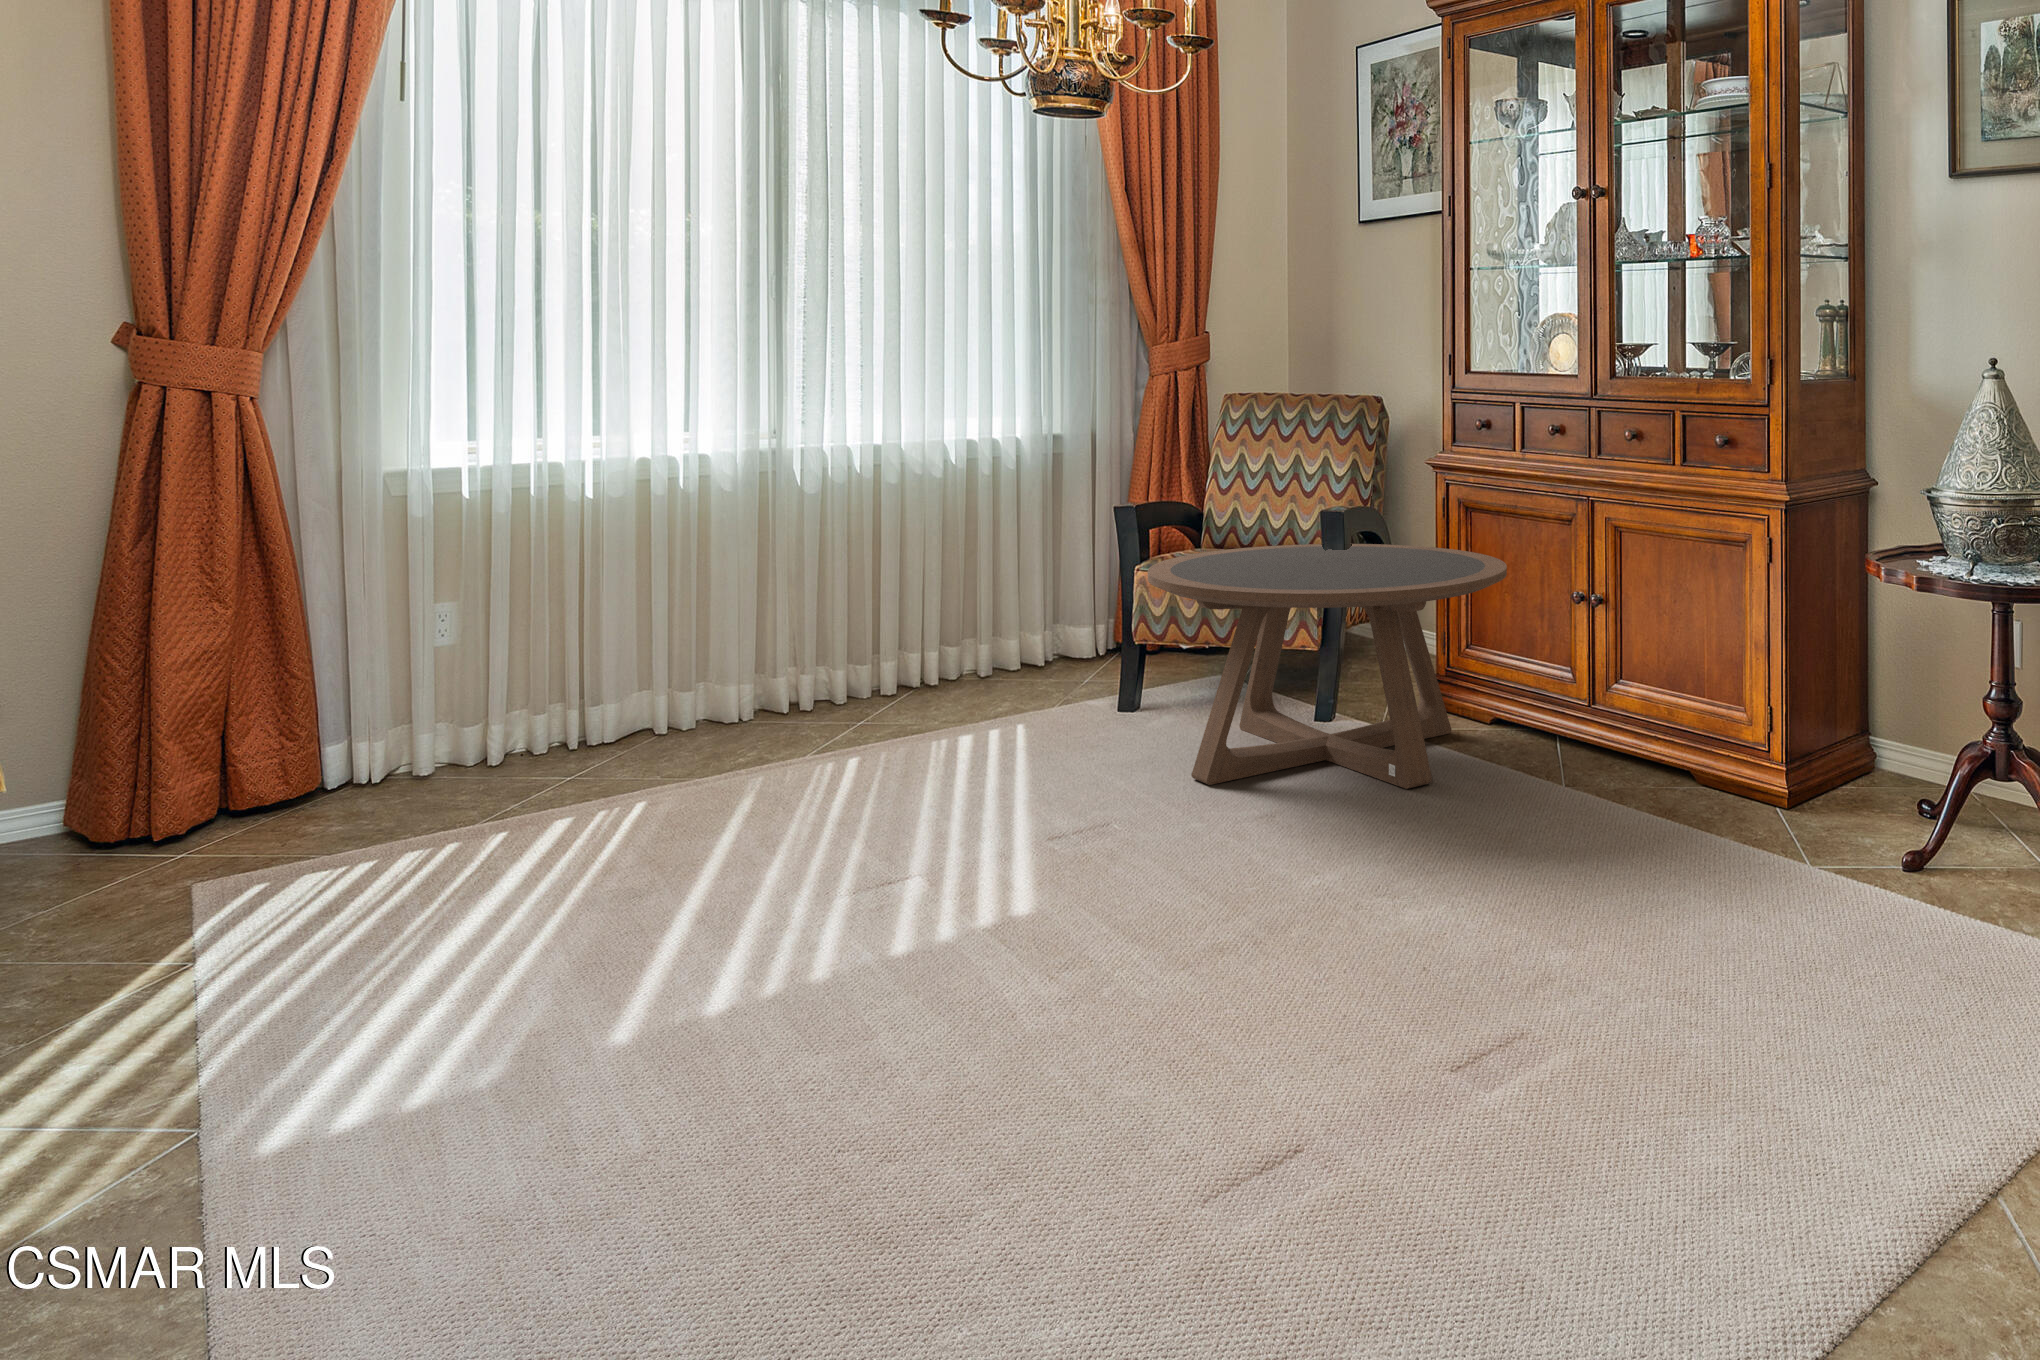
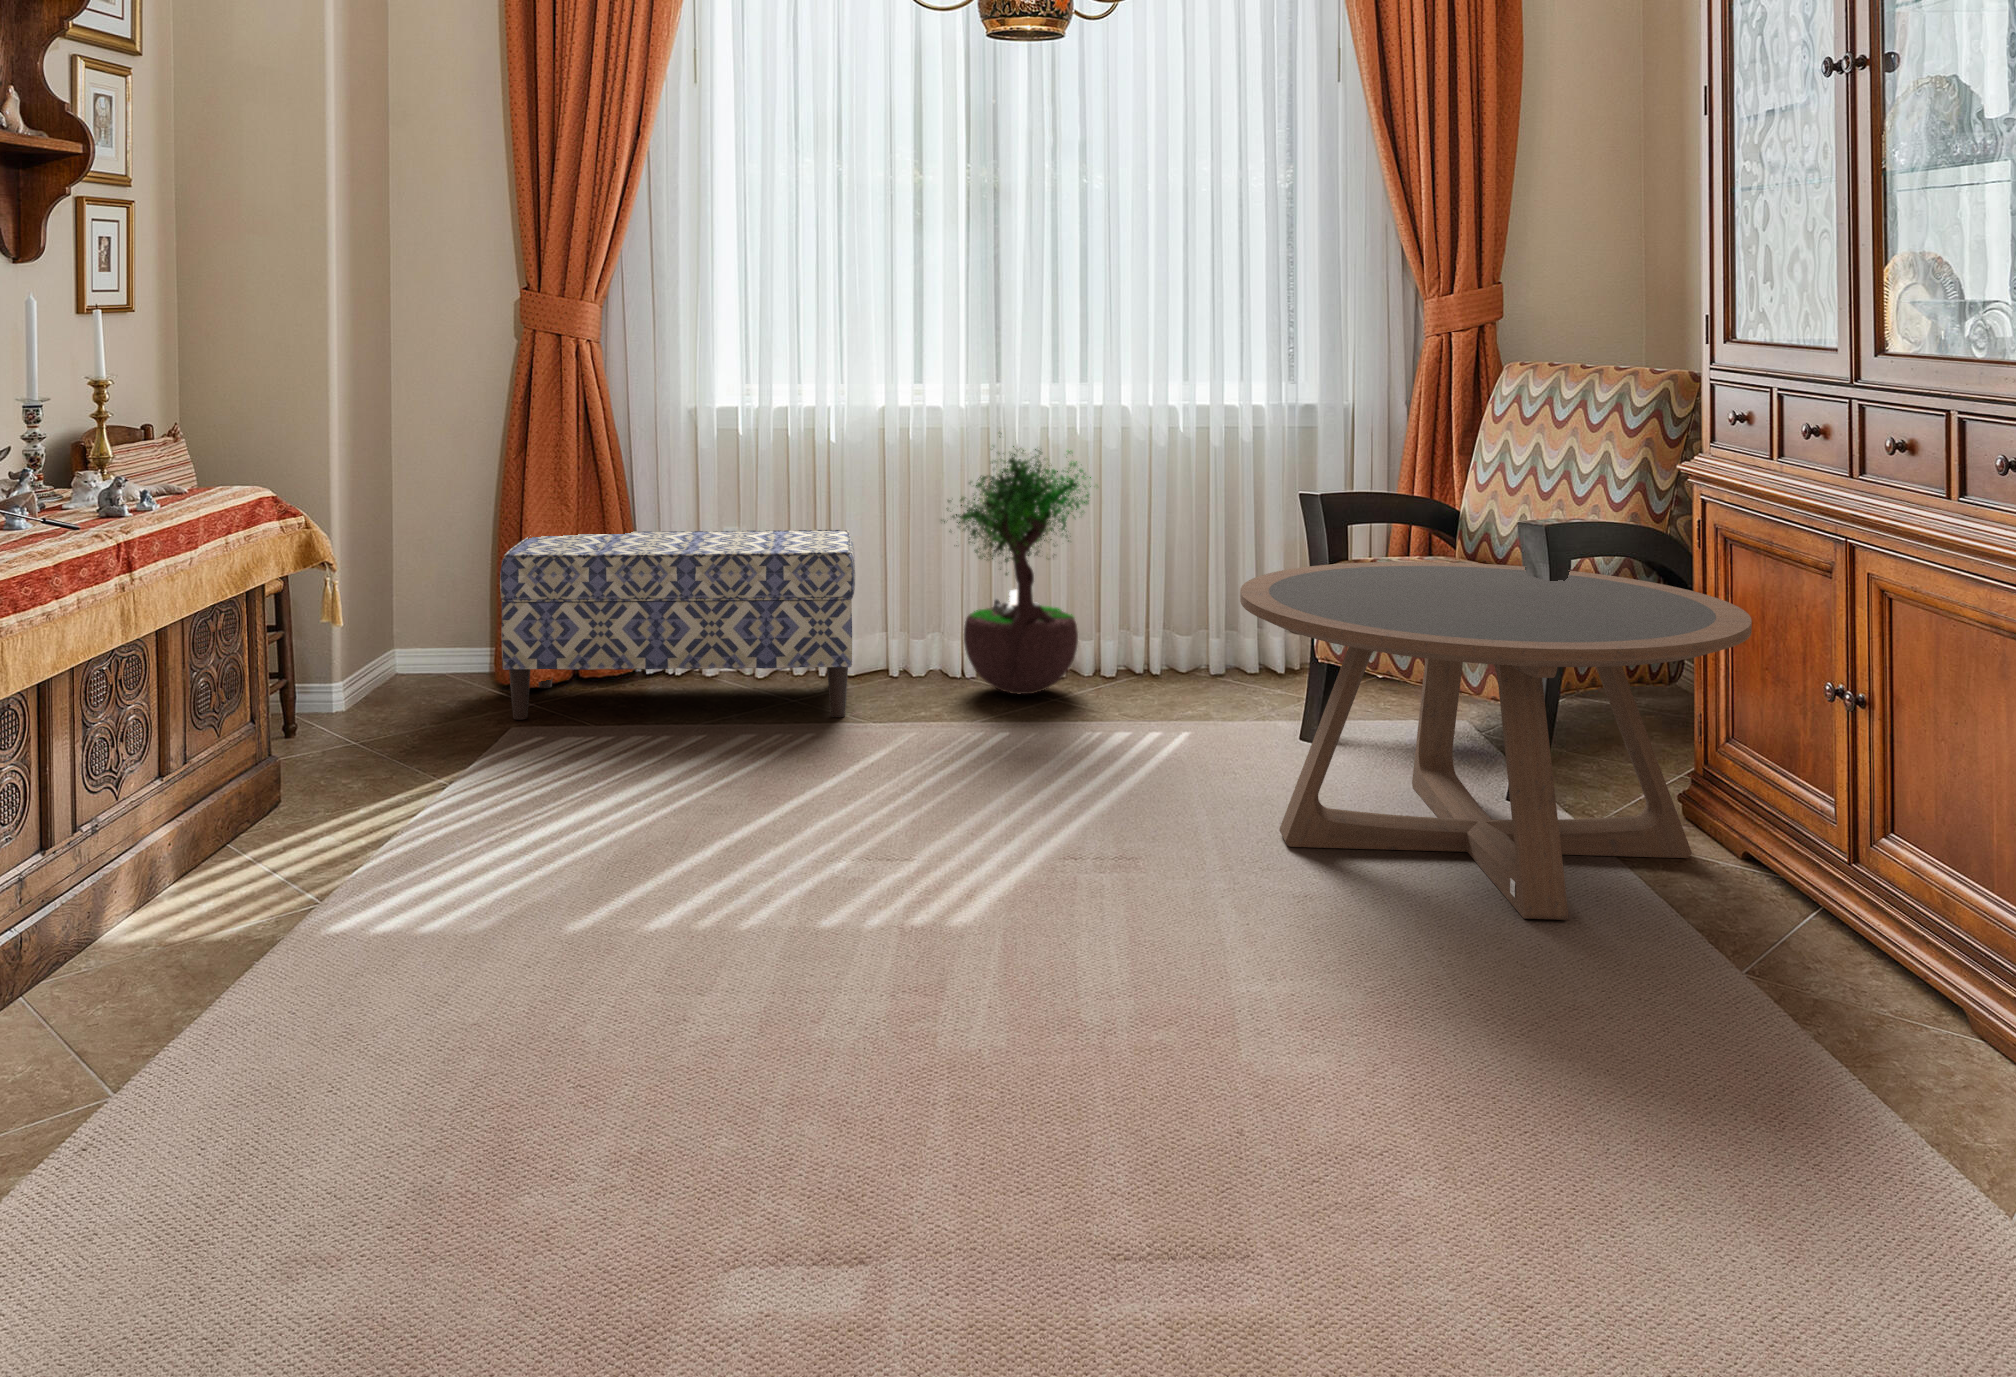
potted tree: none [753,464,917,727] -> present [941,436,1091,694]
bench: none [144,582,676,870] -> present [500,530,855,720]

